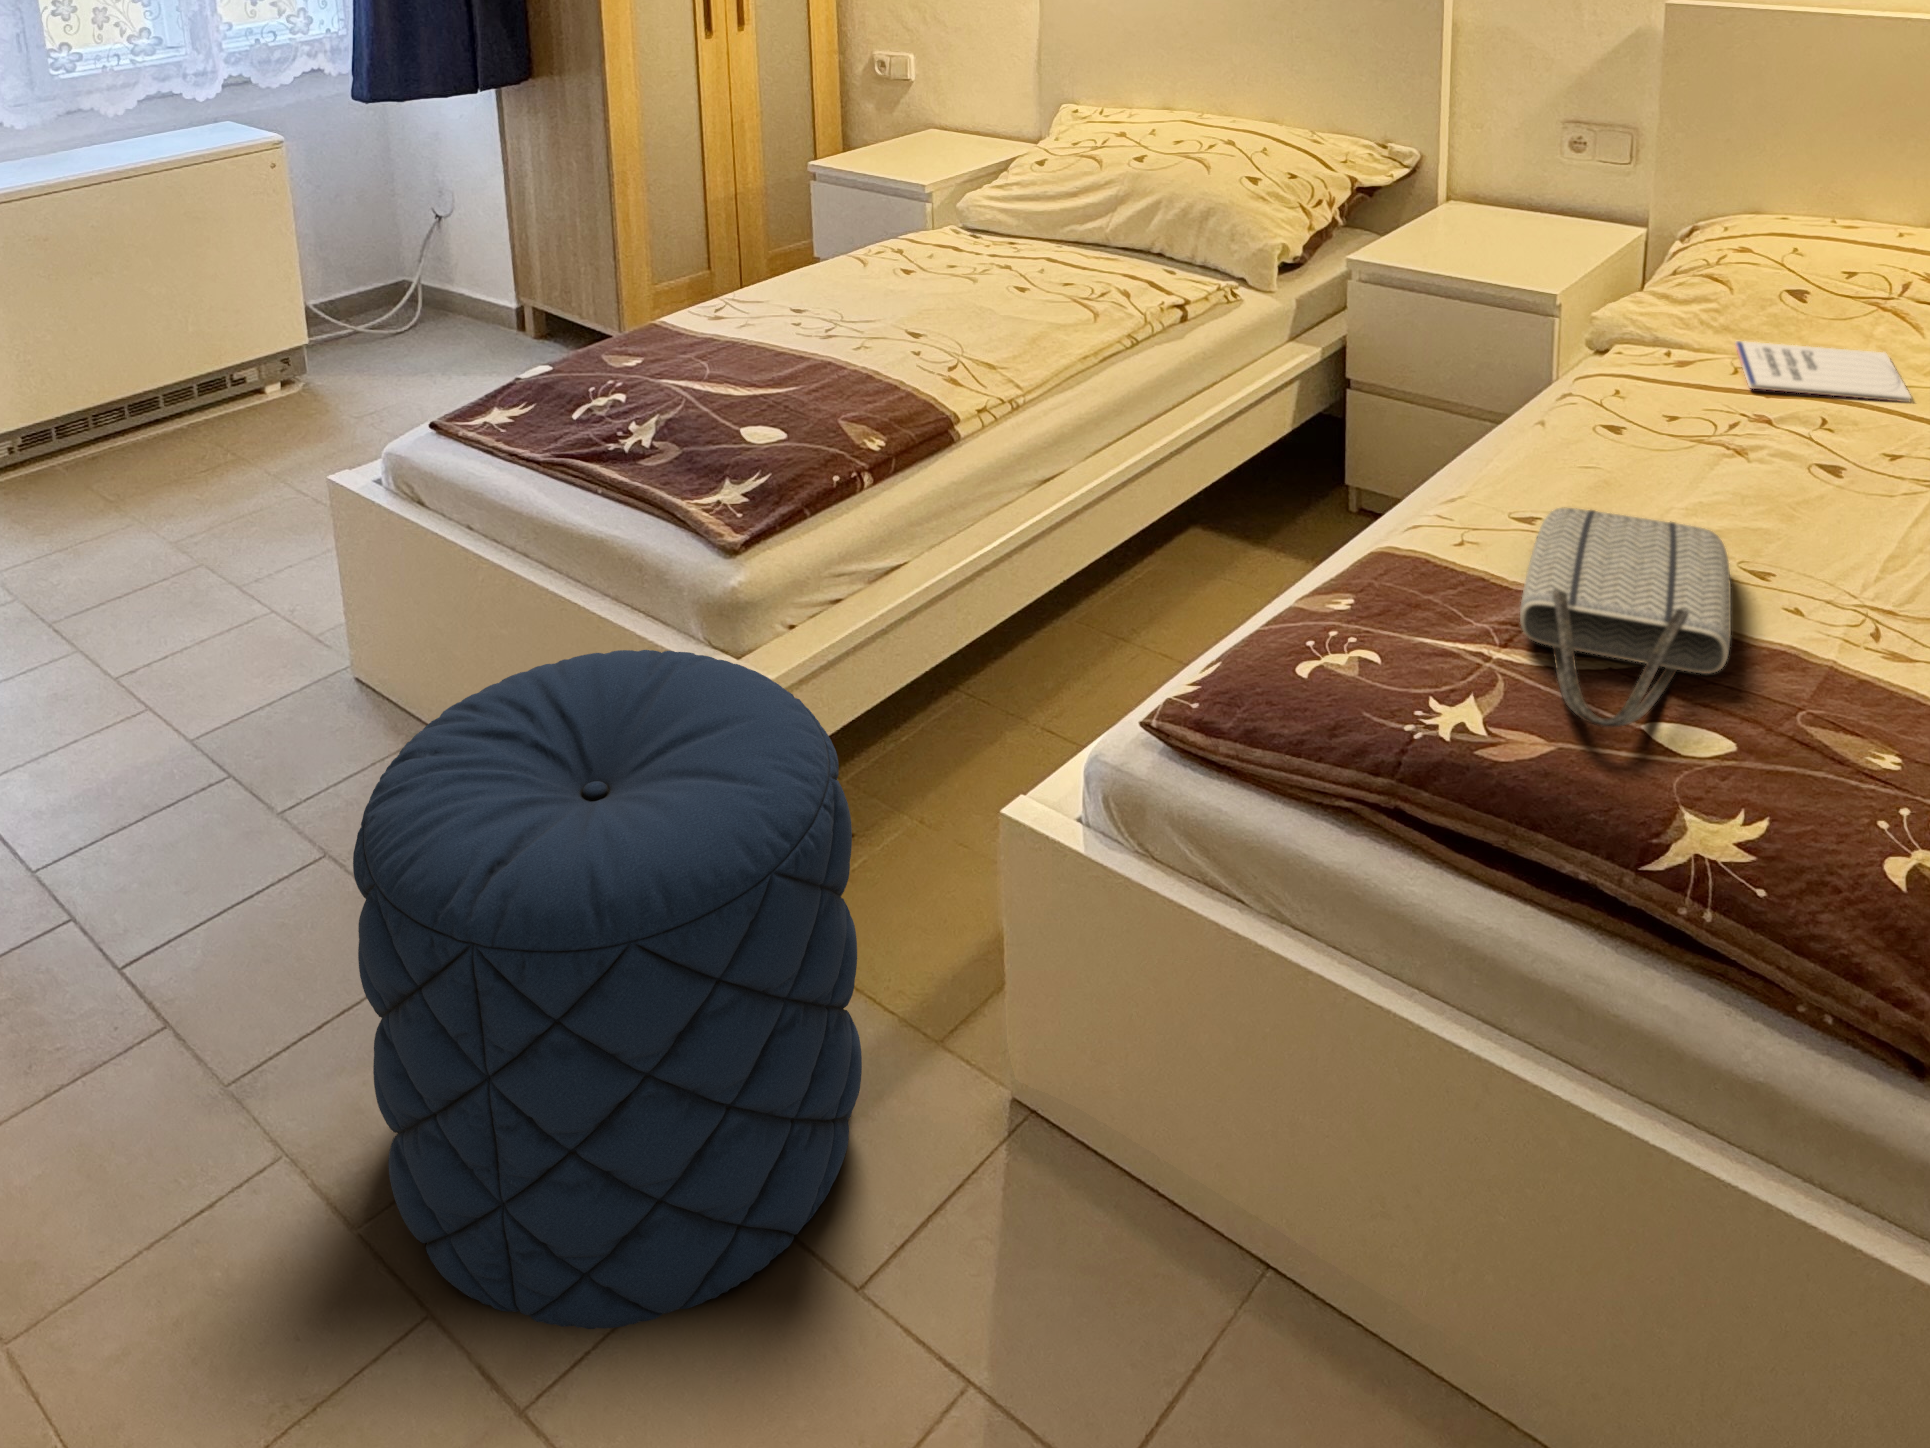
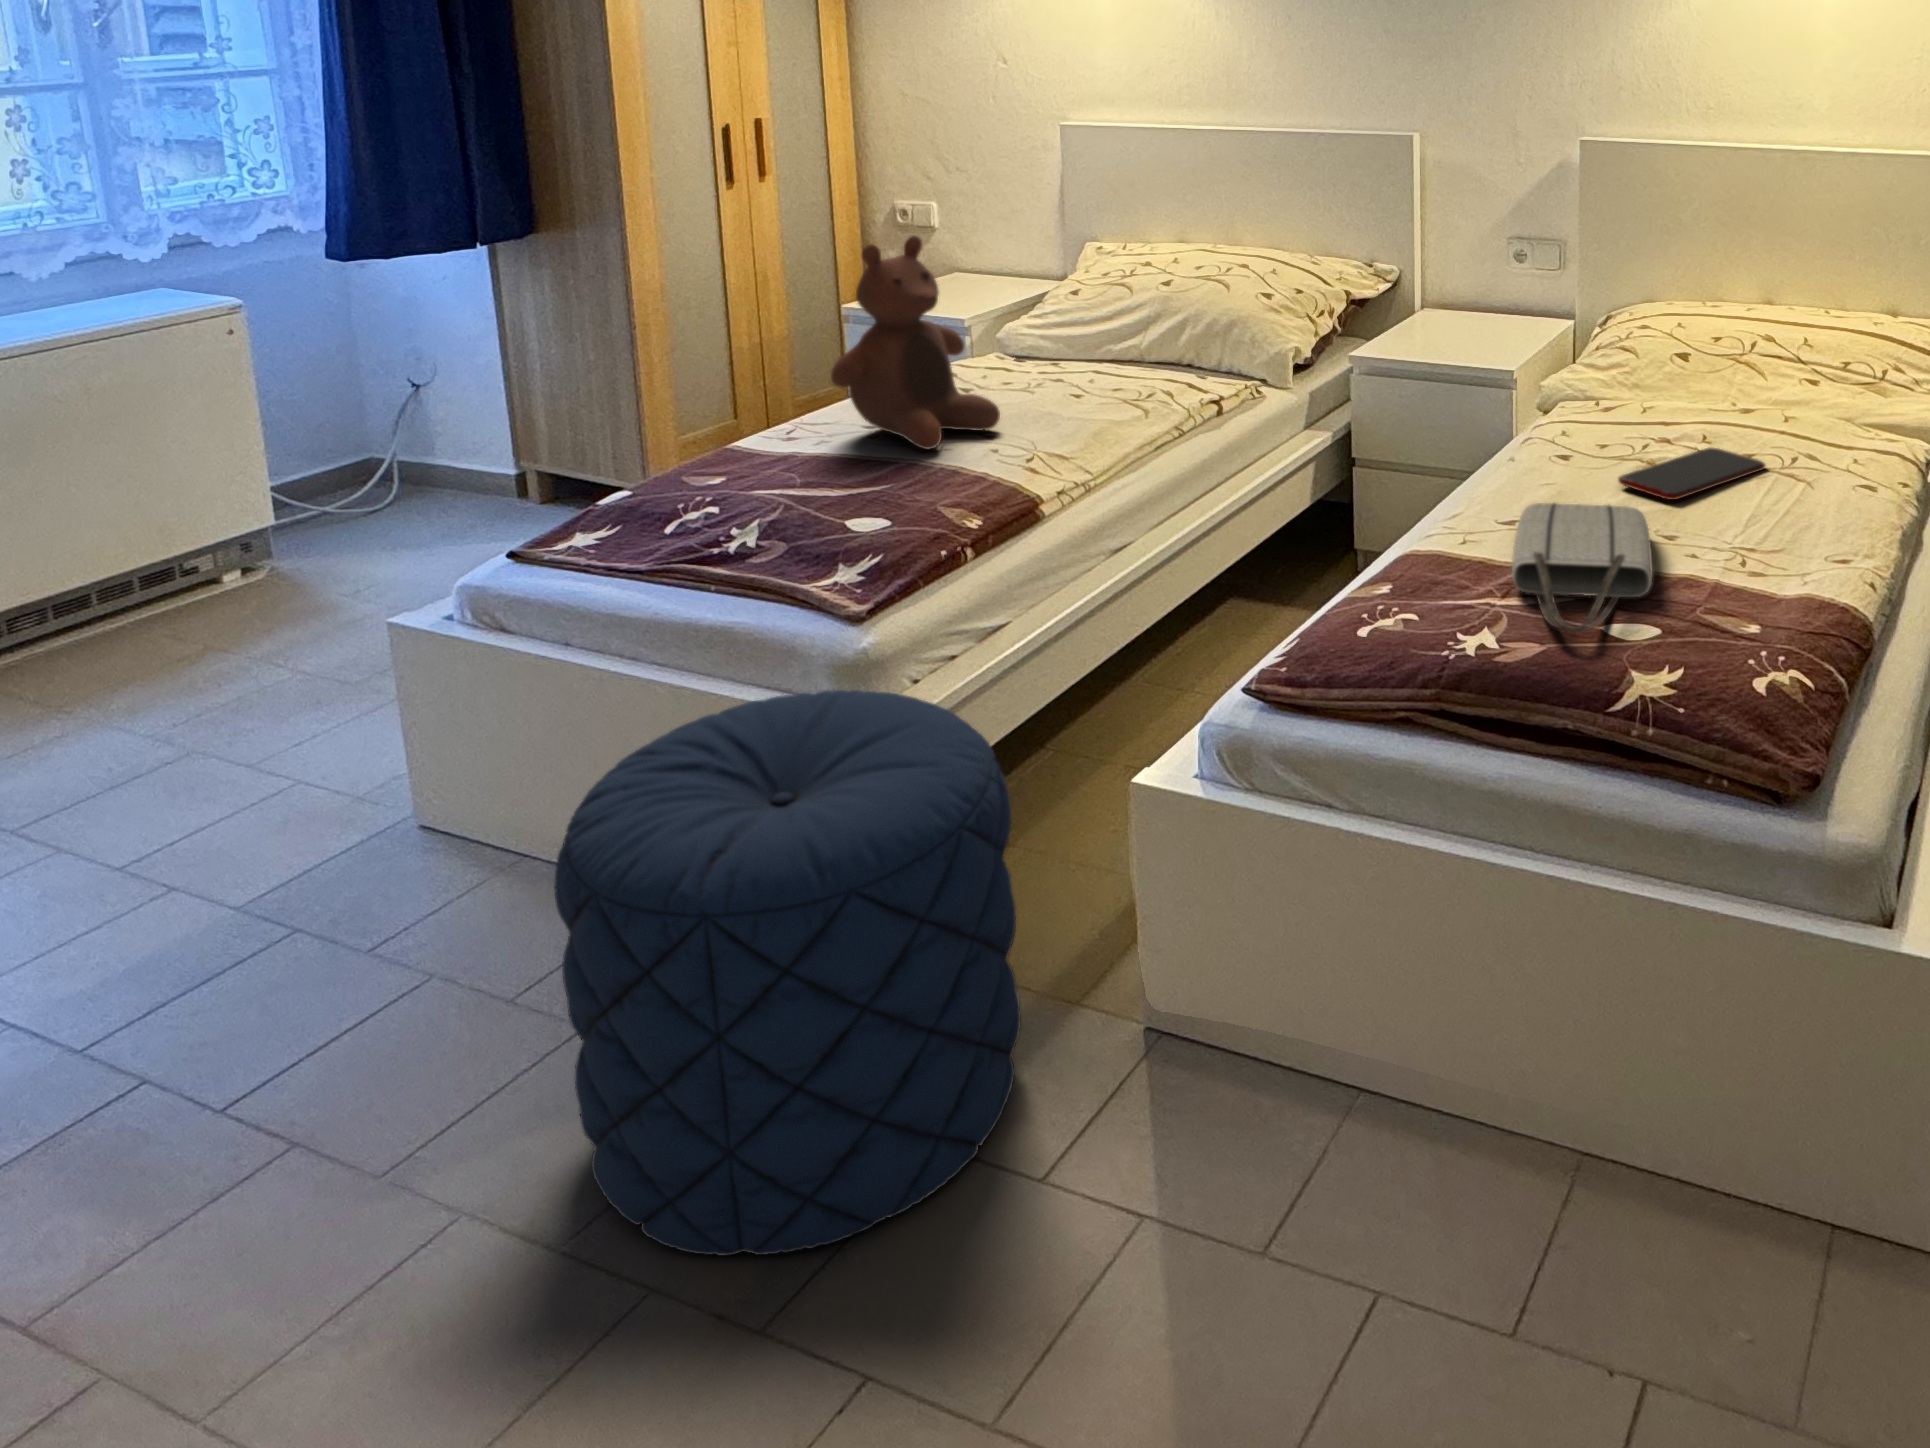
stuffed bear: none [752,108,931,348] -> present [831,236,1000,450]
notebook: present [1735,341,1911,402] -> none [1642,389,1761,423]
smartphone: none [1690,438,1917,517] -> present [1618,447,1765,500]

